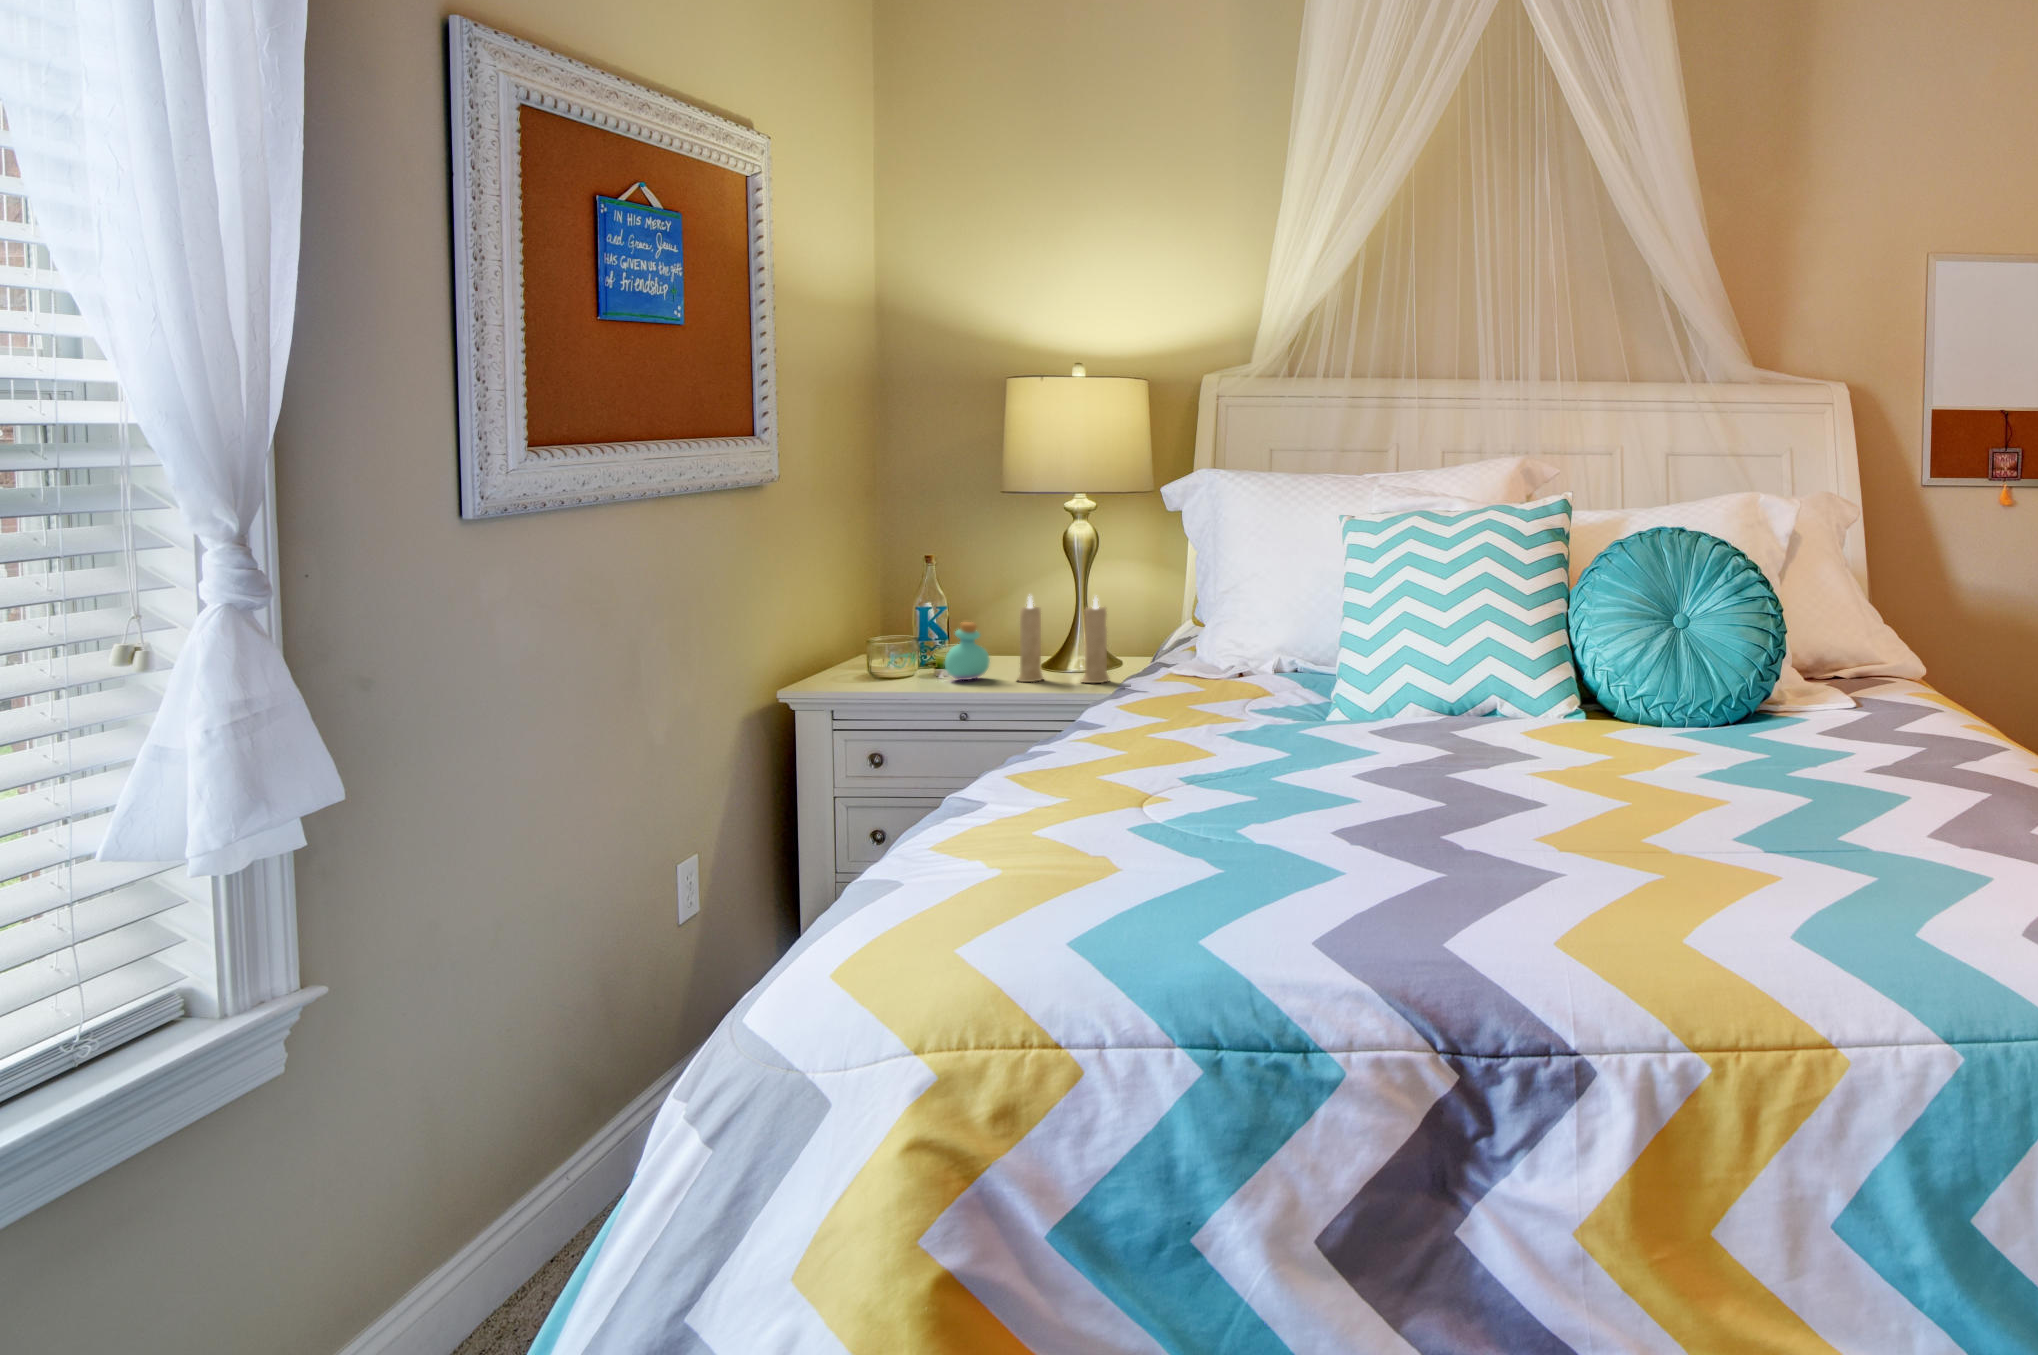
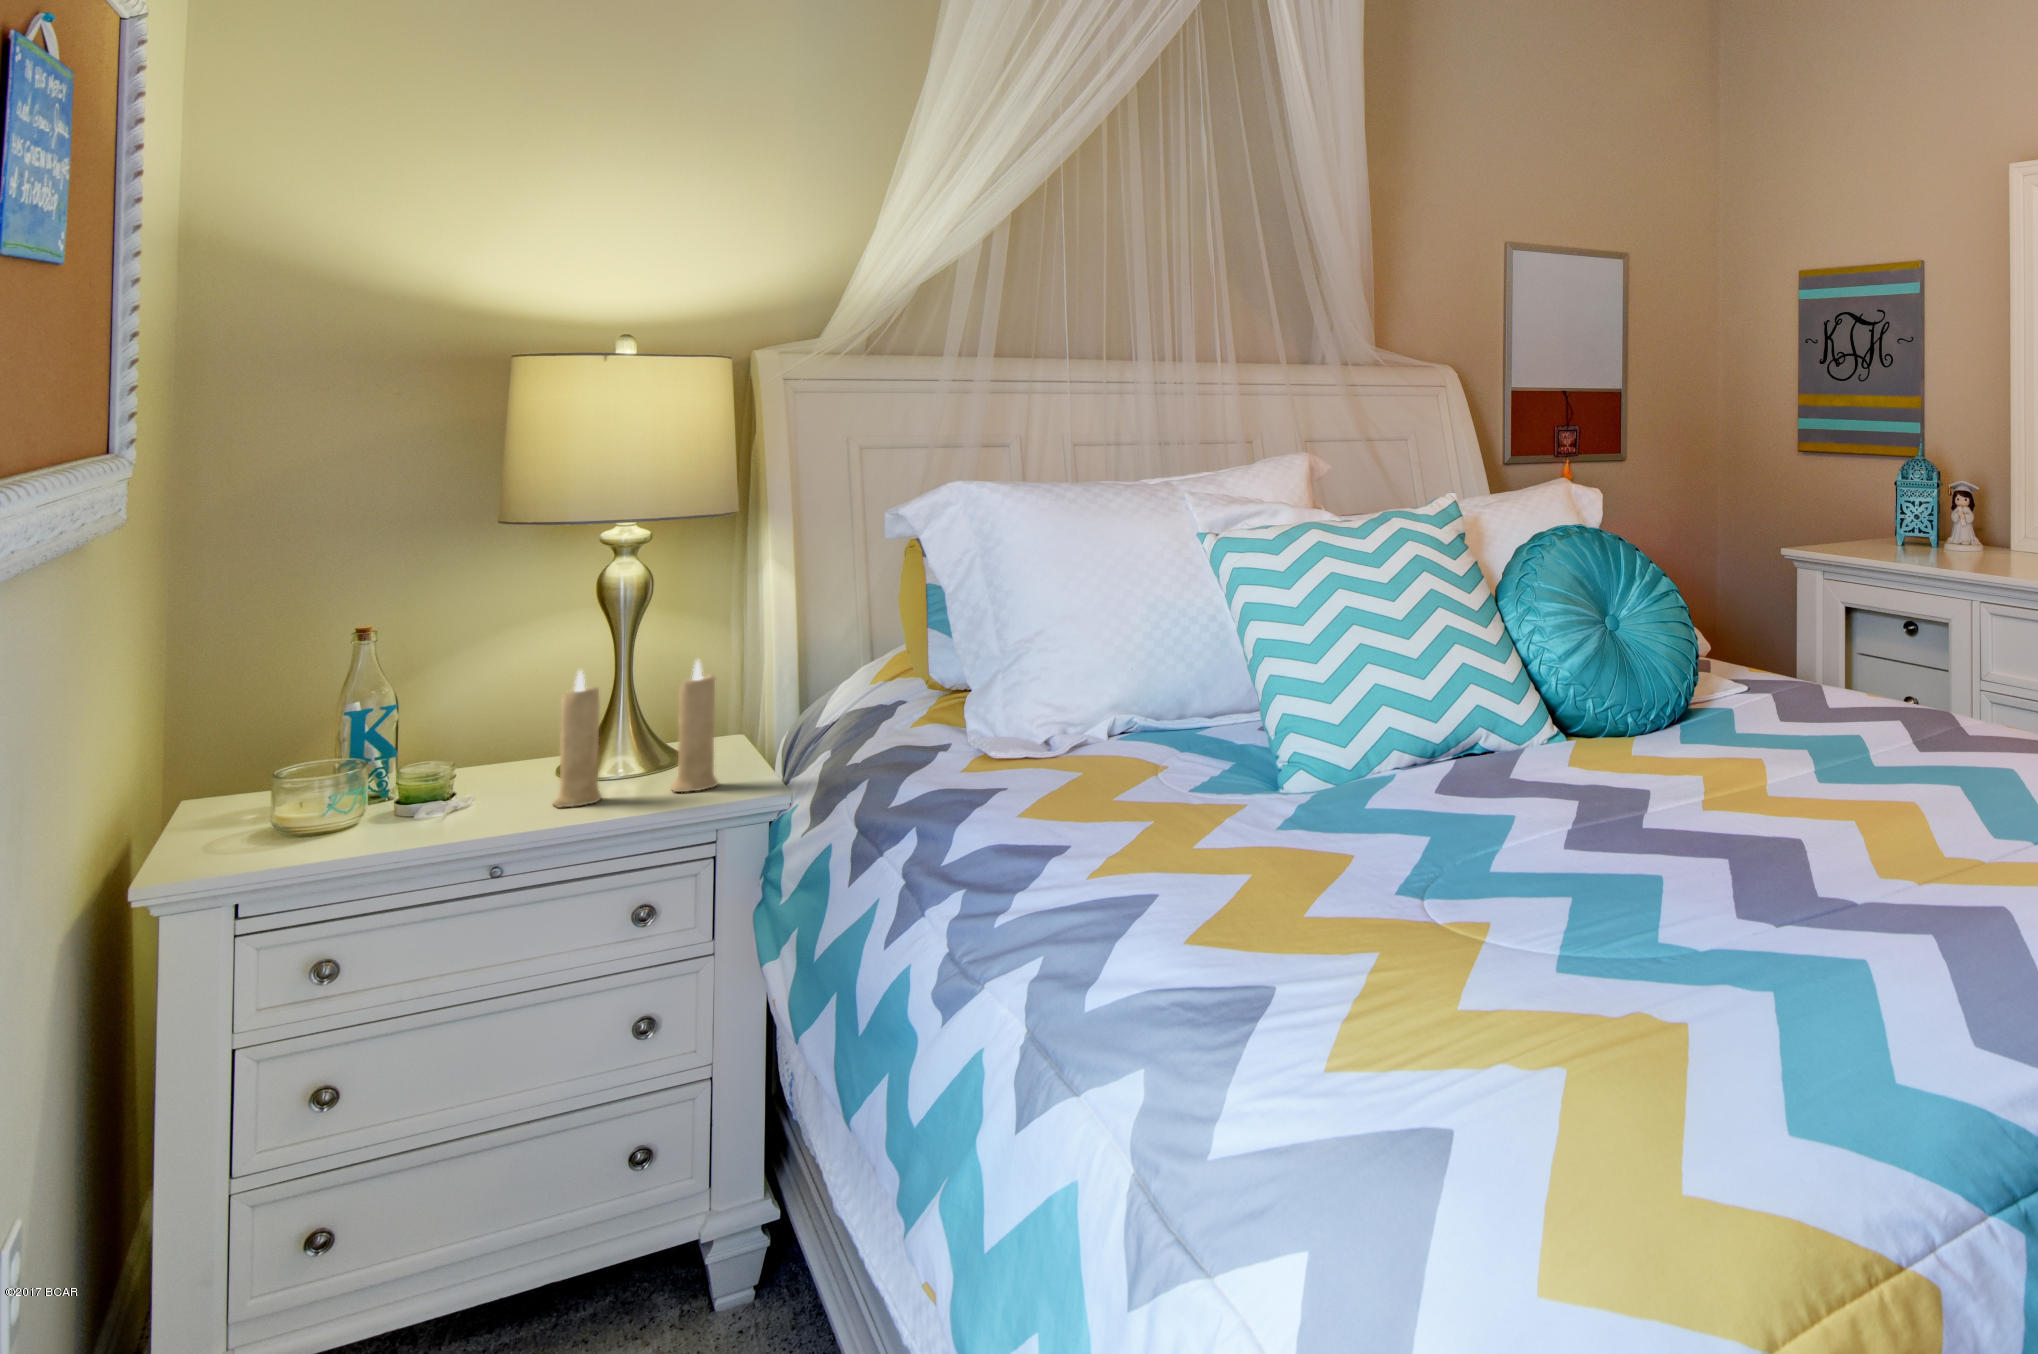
perfume bottle: present [945,622,990,680] -> none [417,726,500,821]

